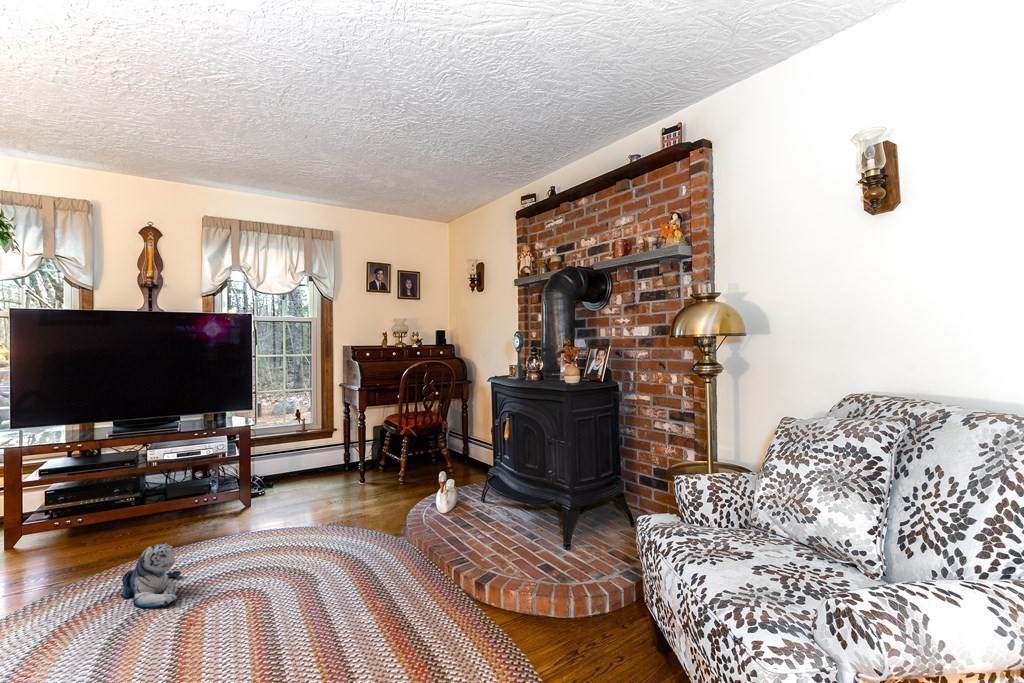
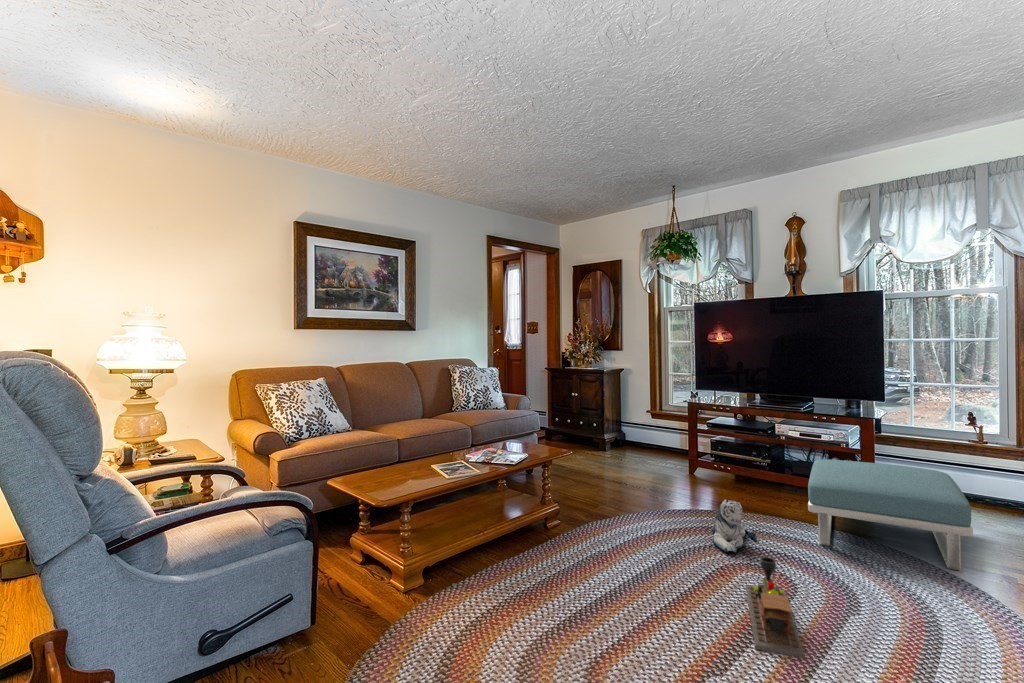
footstool: none [203,455,342,549] -> present [808,459,973,570]
toy train: none [222,572,326,661] -> present [746,557,805,658]

